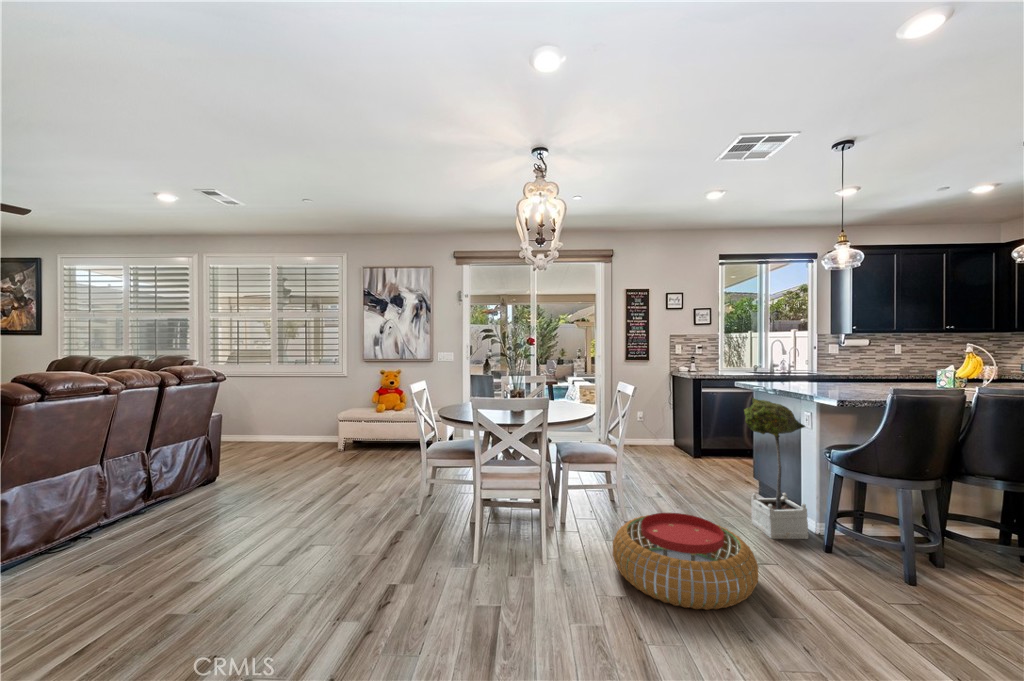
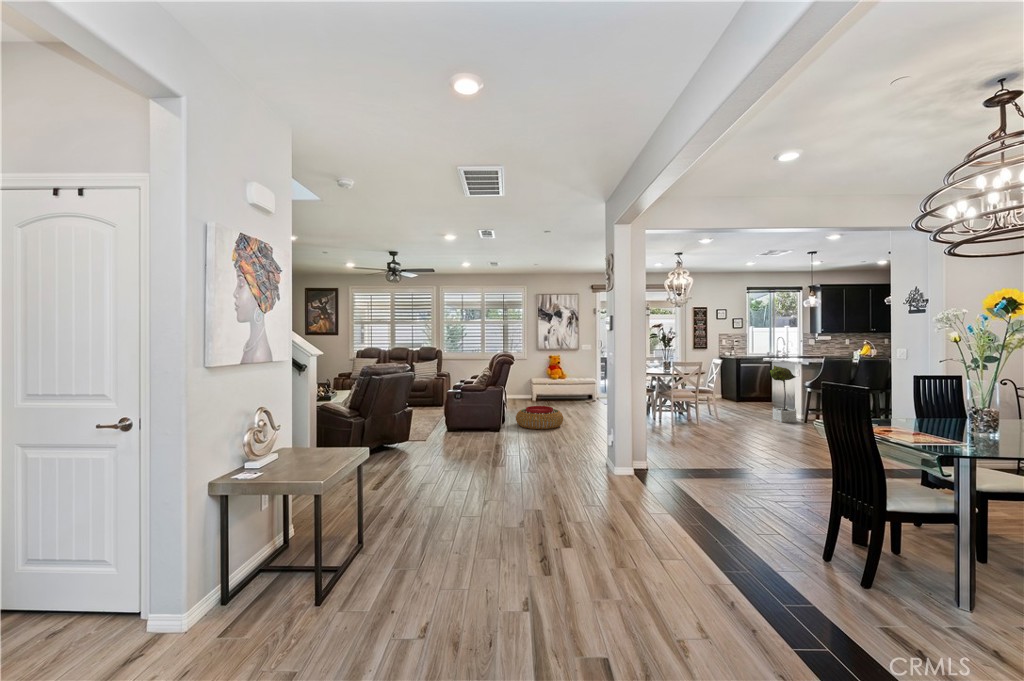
pouf: present [613,513,758,610] -> present [516,406,563,429]

